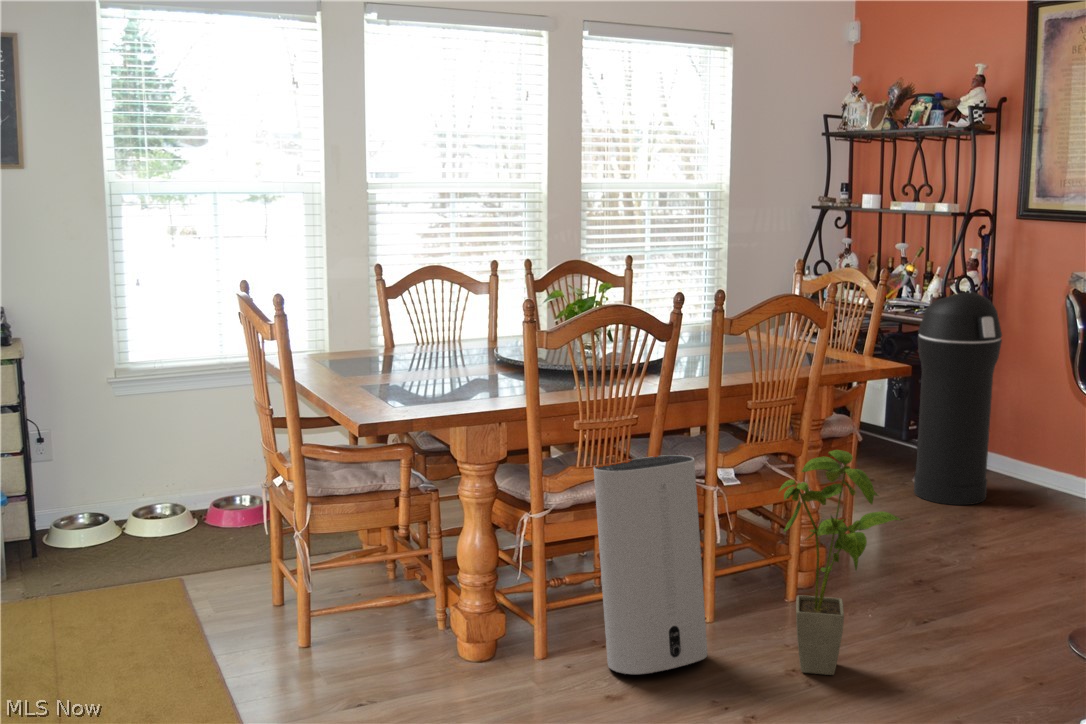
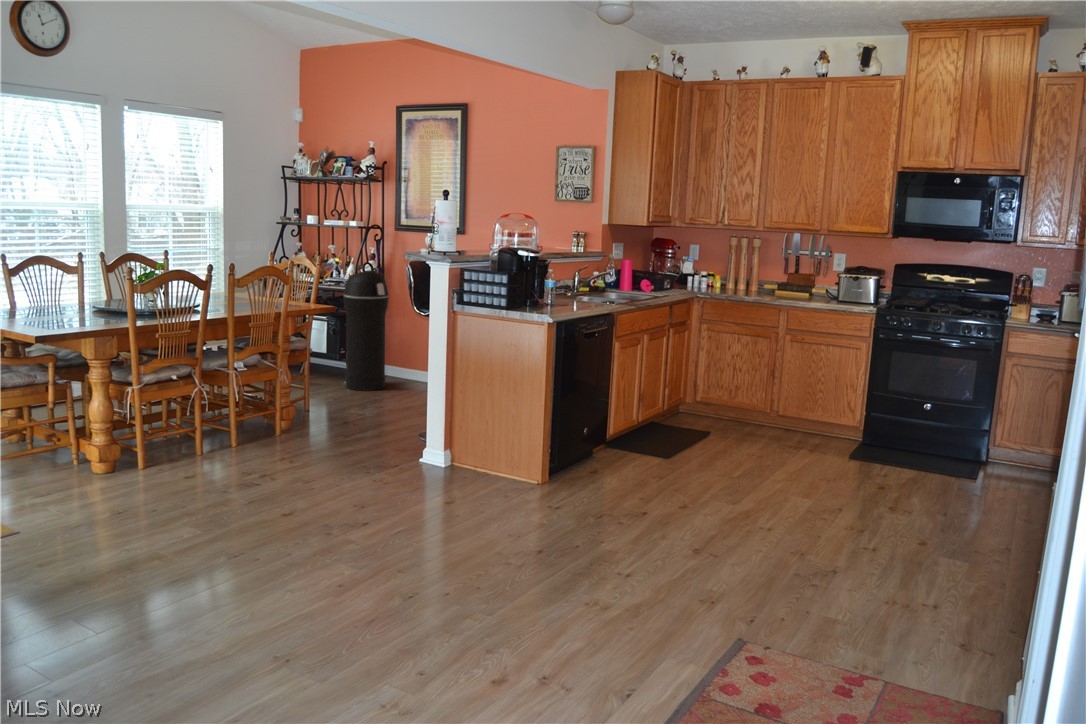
house plant: present [779,450,902,675] -> none [270,339,338,460]
air purifier: present [594,455,708,674] -> none [163,350,236,470]

